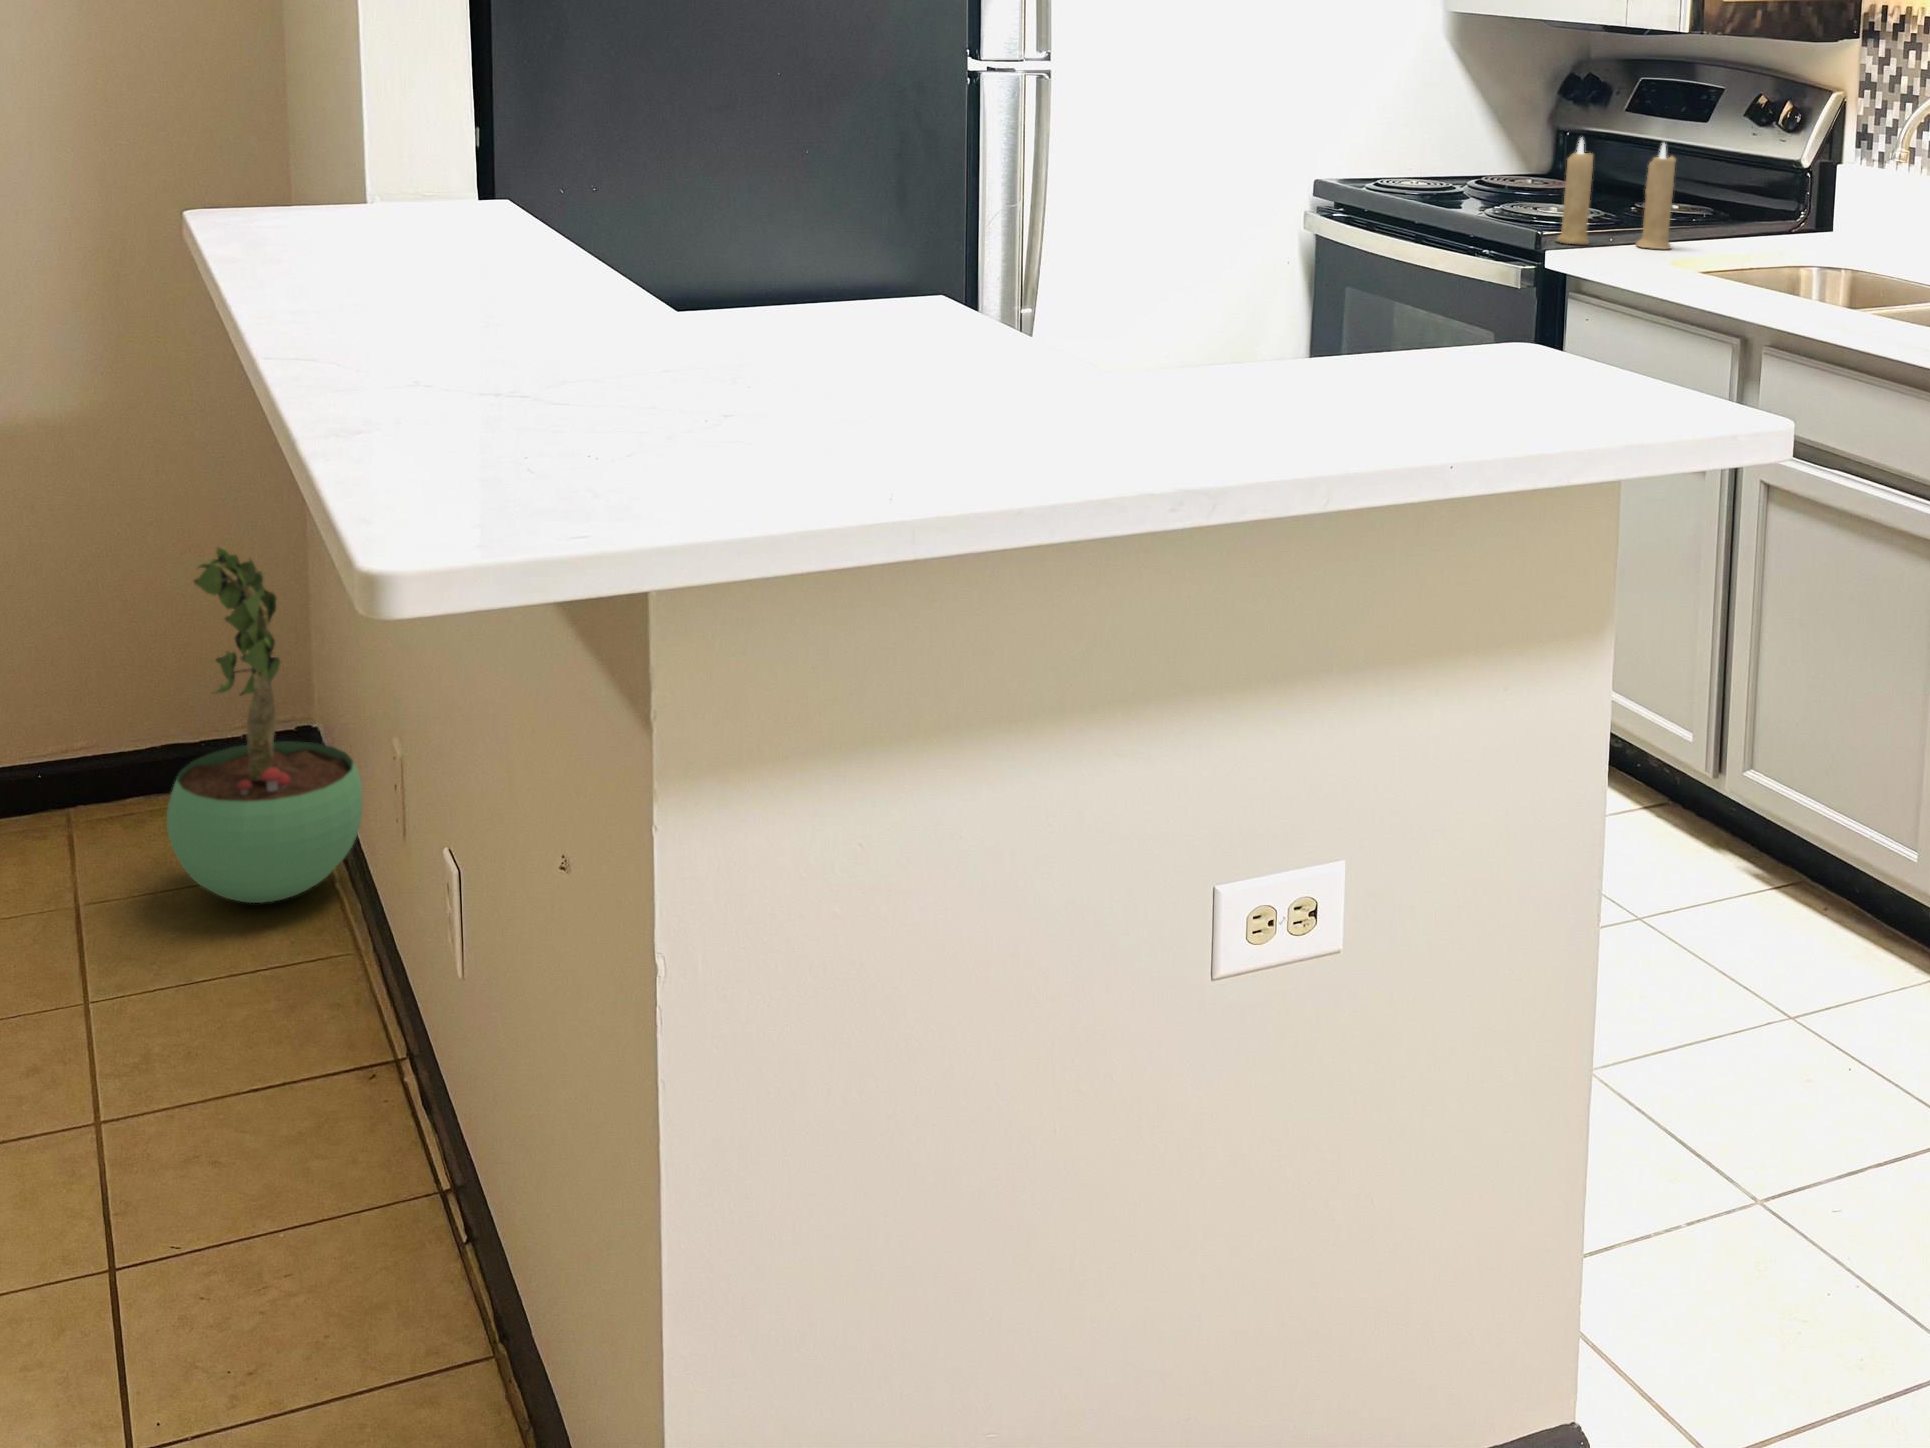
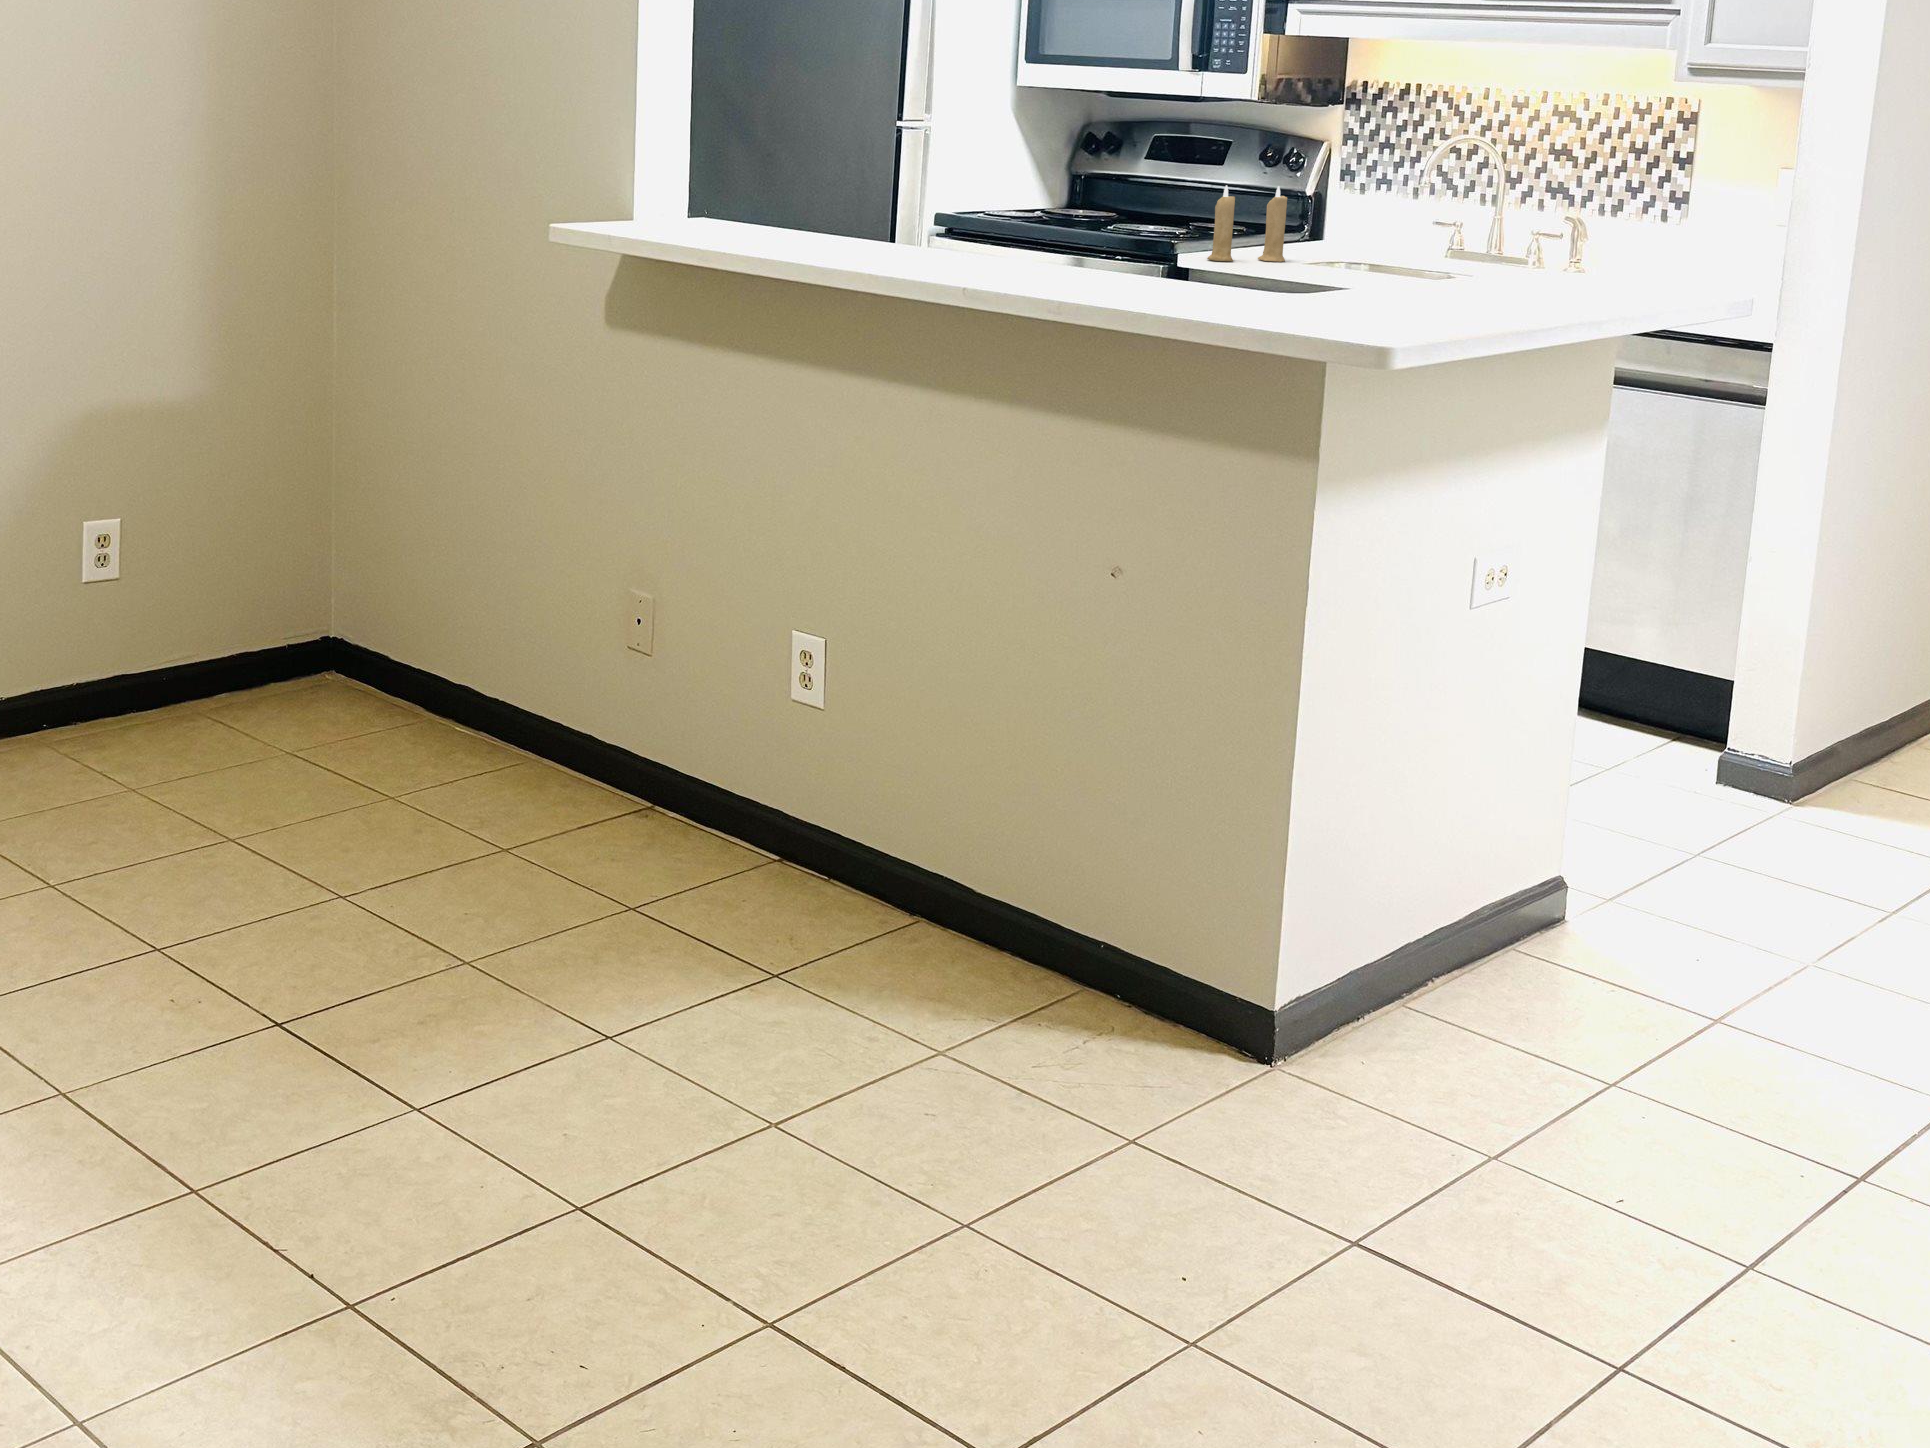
potted plant: present [166,548,363,903] -> none [428,533,561,786]

